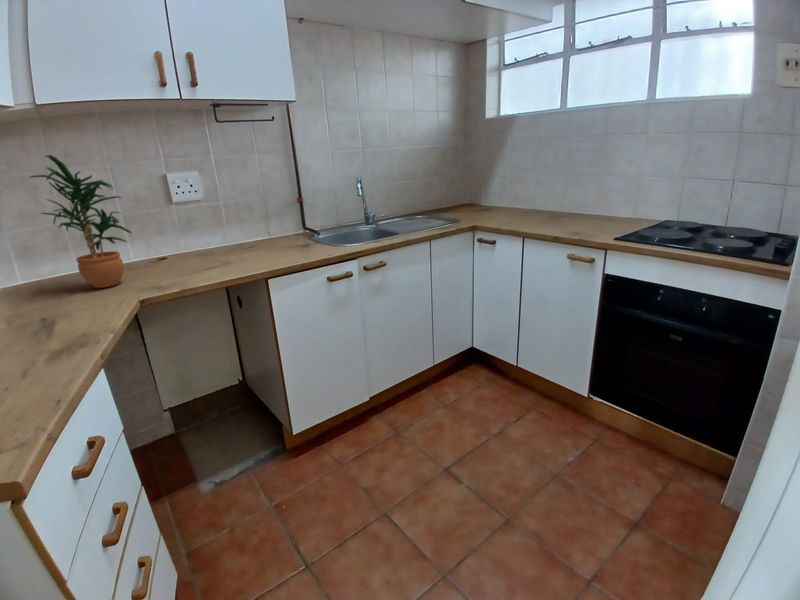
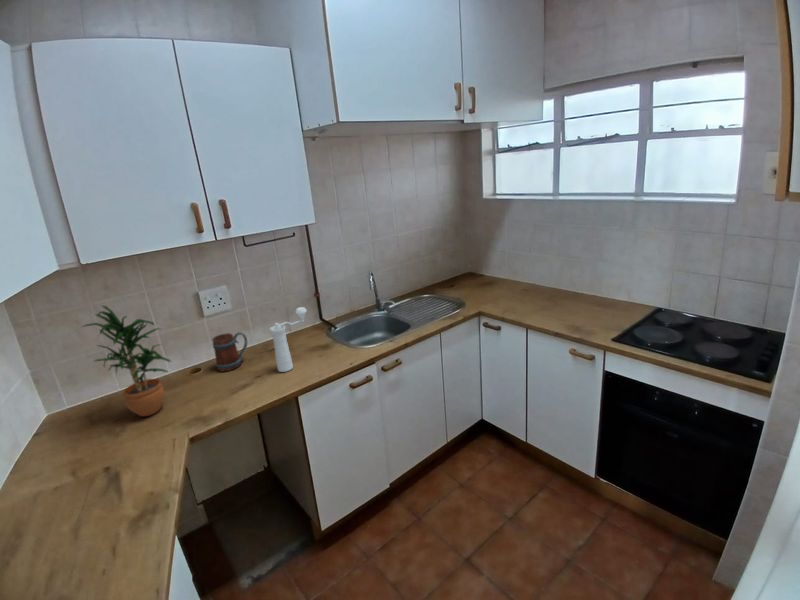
pepper mill: none [242,194,285,260] -> present [270,307,307,372]
mug: none [182,223,221,261] -> present [213,332,247,371]

